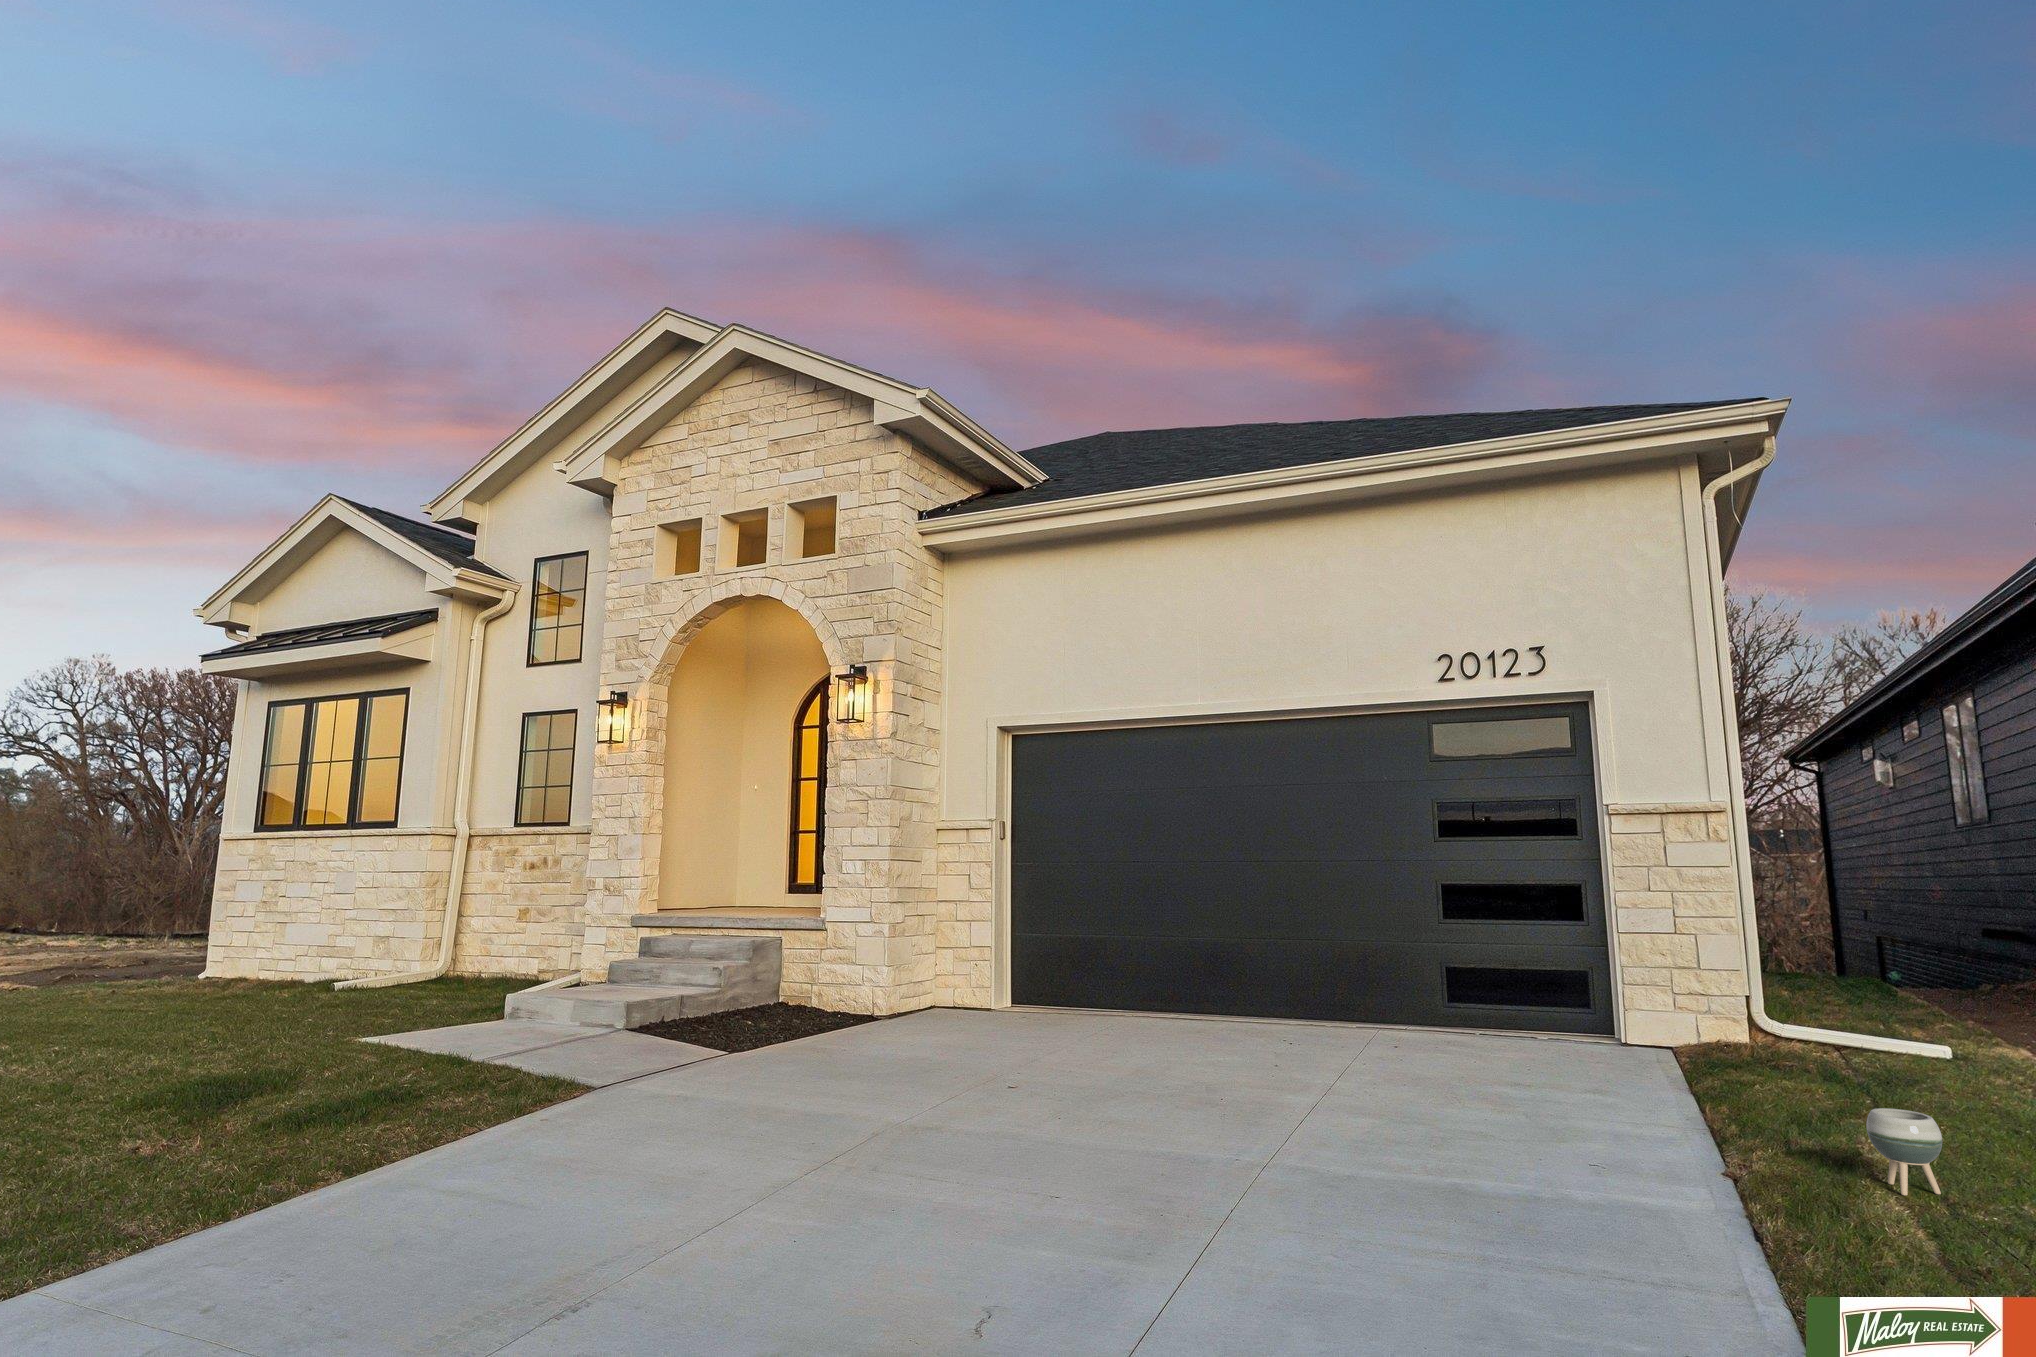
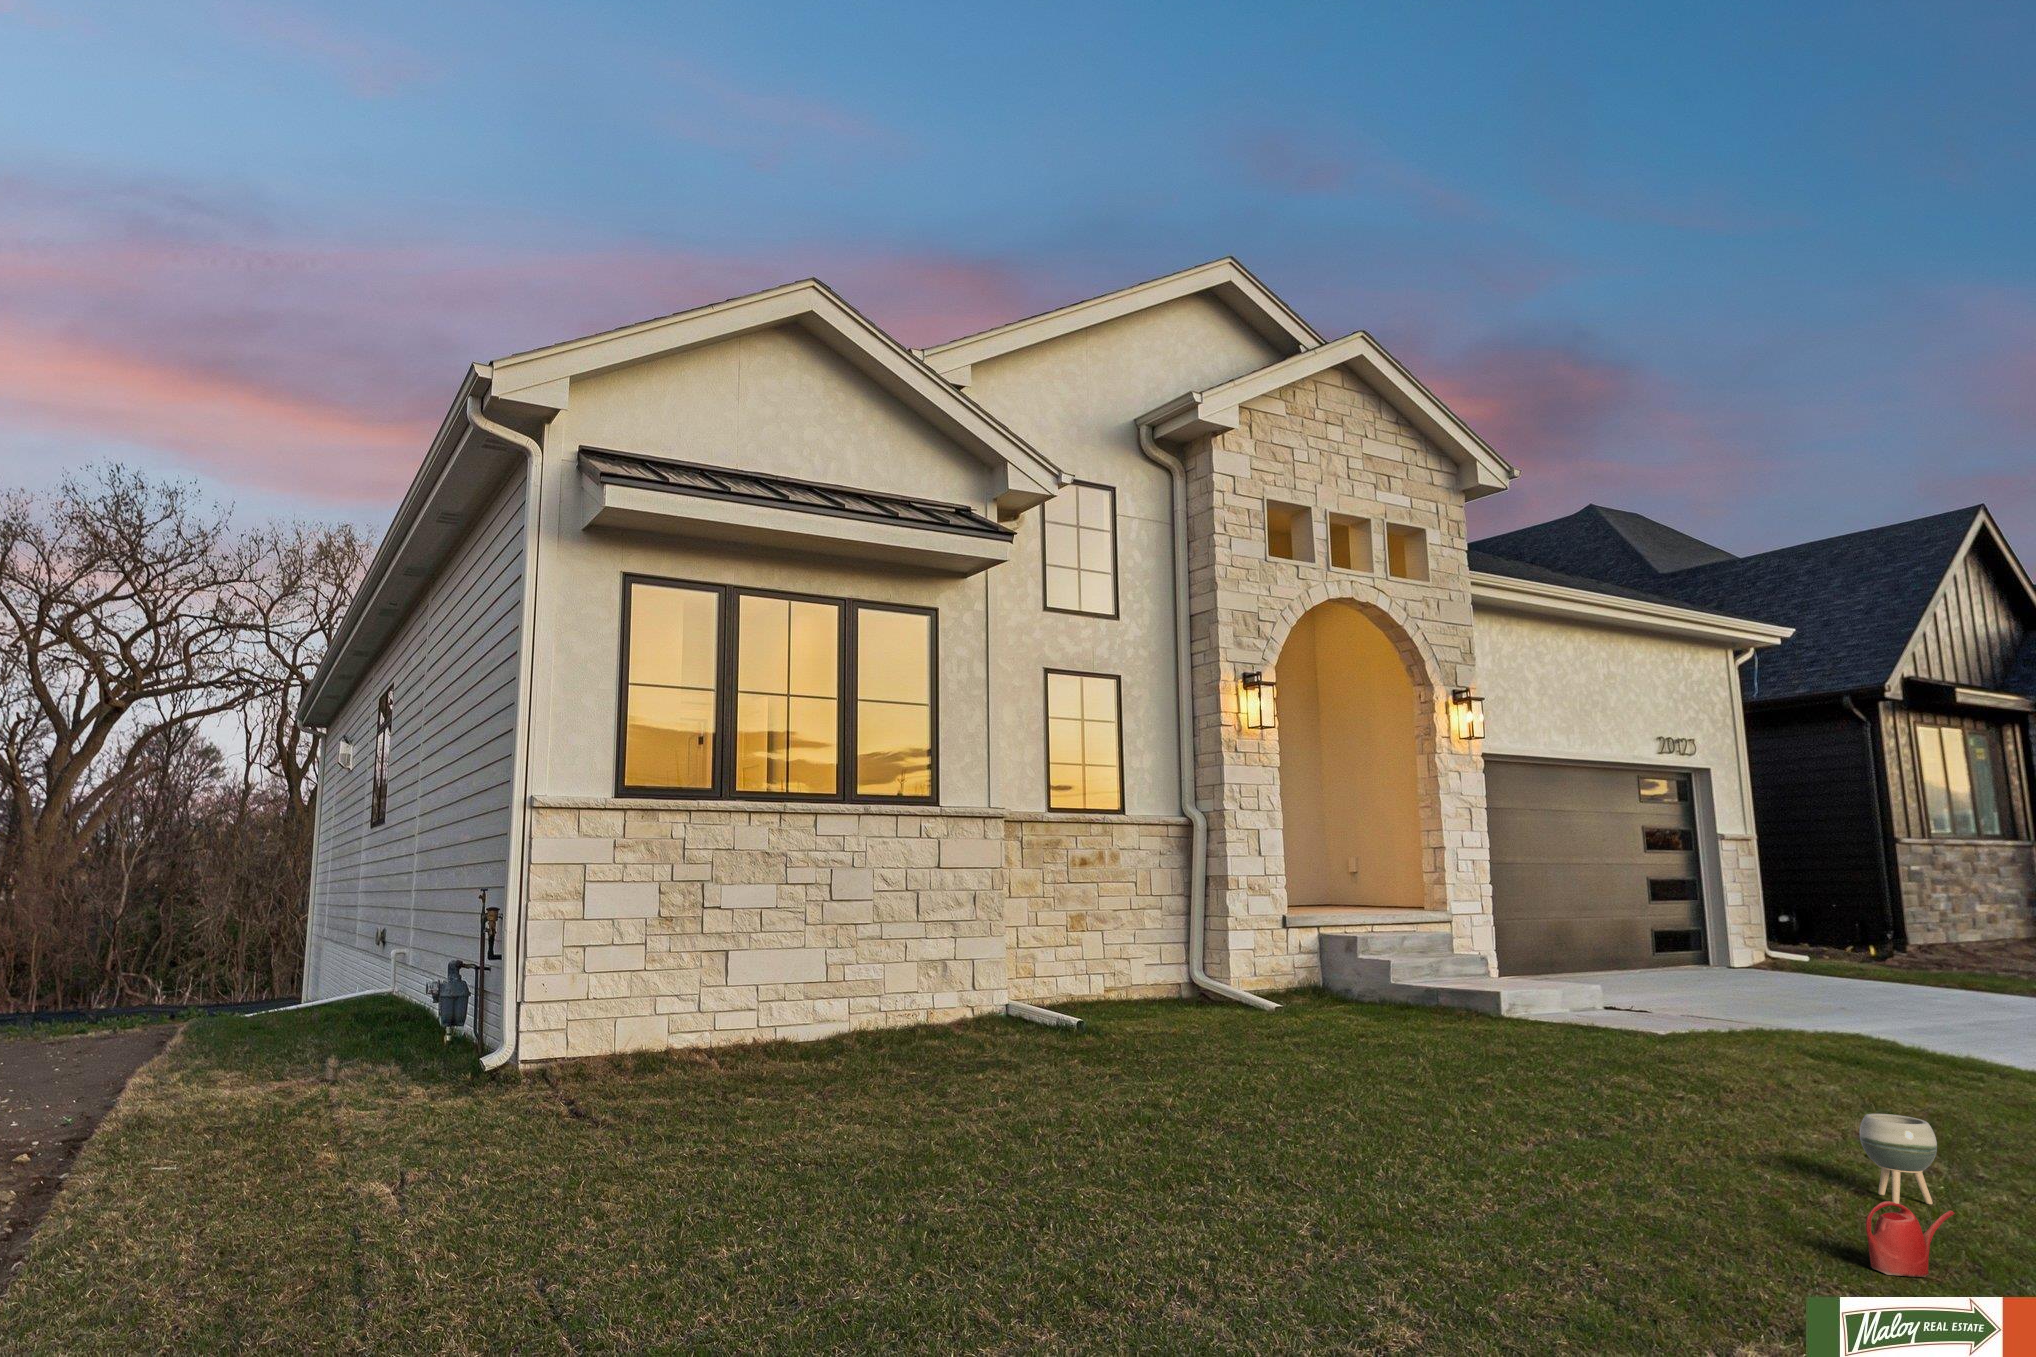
watering can: none [1867,1202,1955,1274] -> present [1866,1201,1955,1277]

